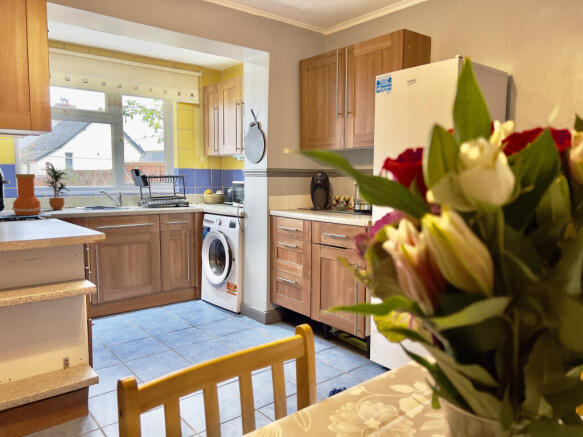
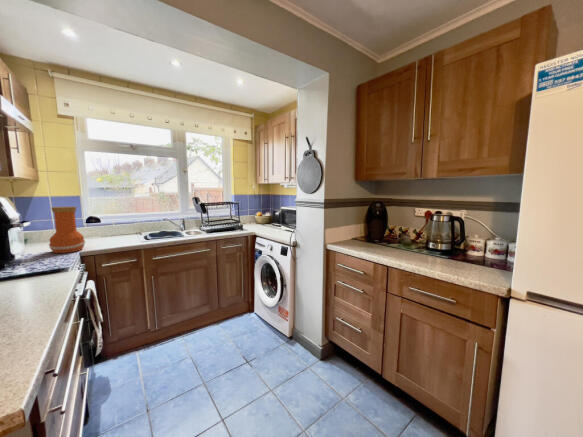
potted plant: present [47,163,69,210] -> none [101,193,131,237]

